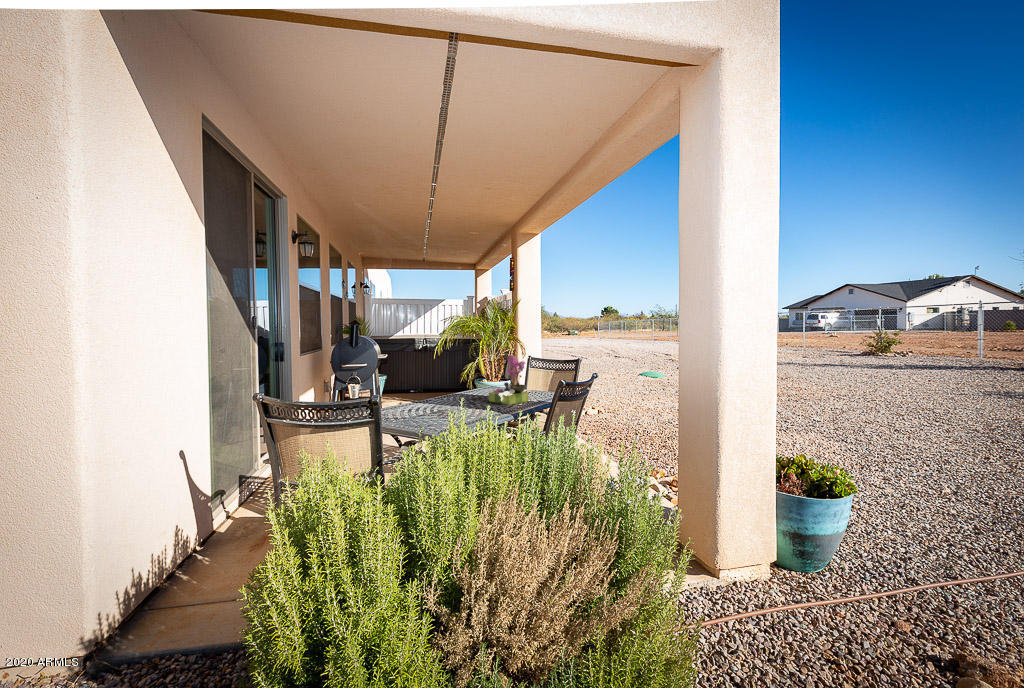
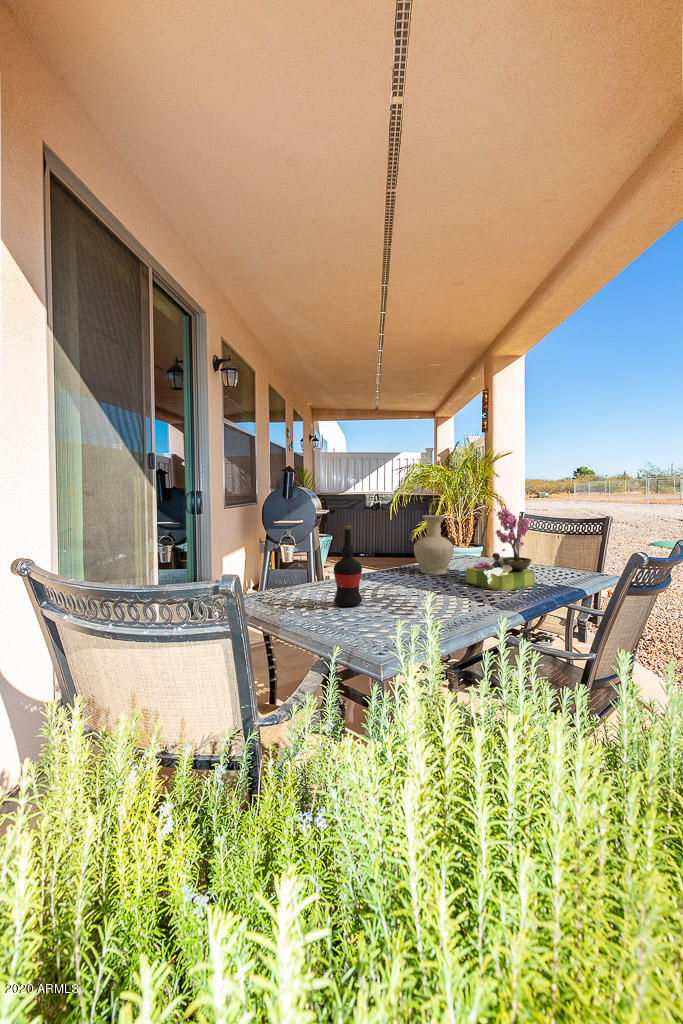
vase: none [456,359,482,398] -> present [414,515,454,574]
wine bottle: none [407,368,425,416] -> present [334,525,362,606]

